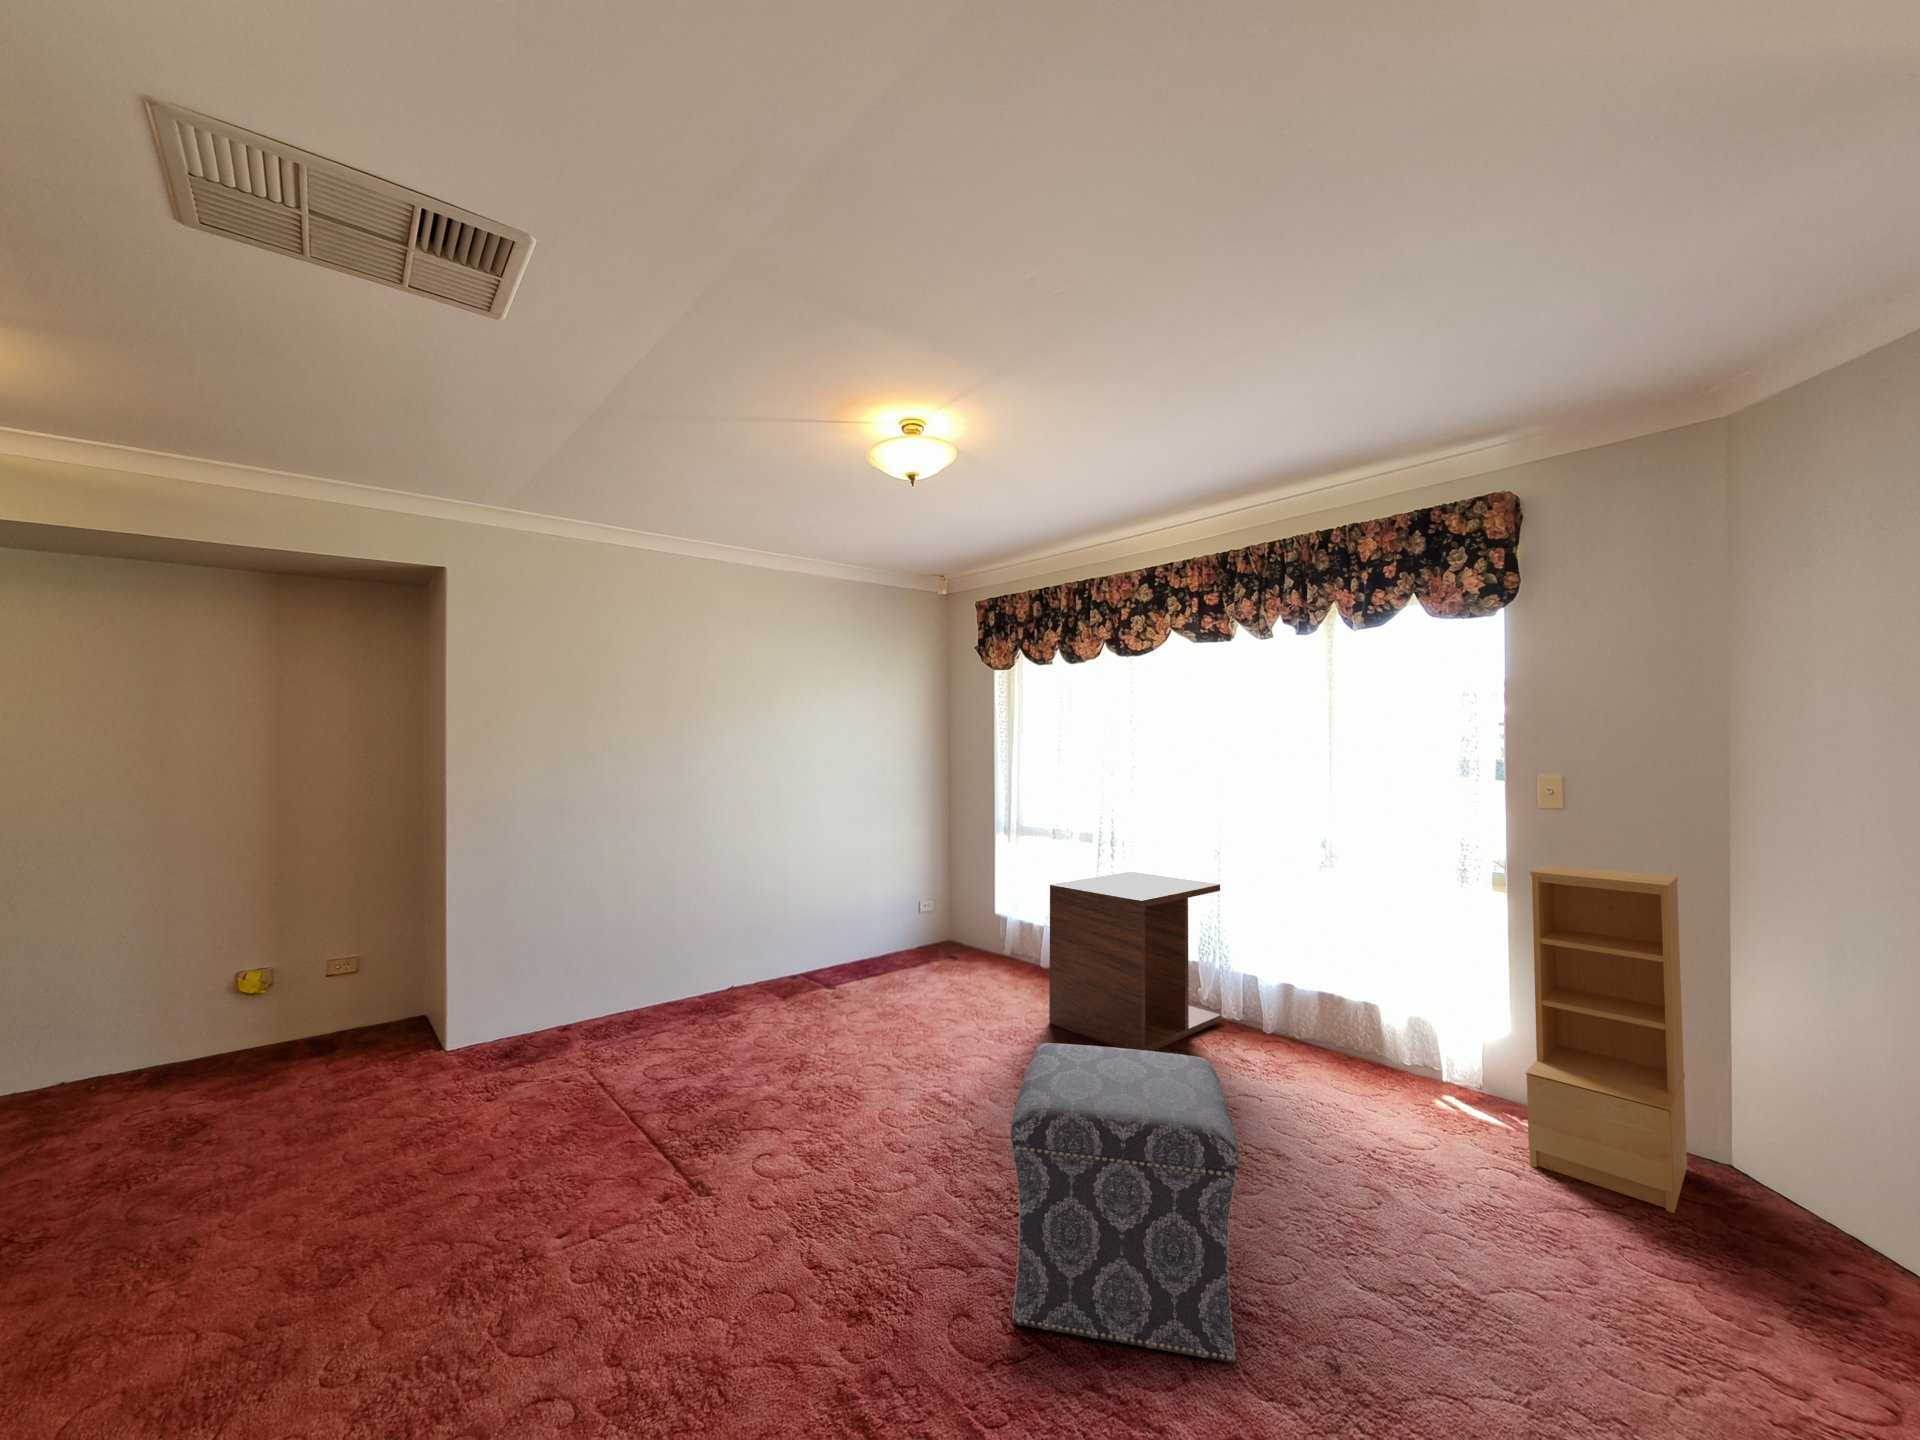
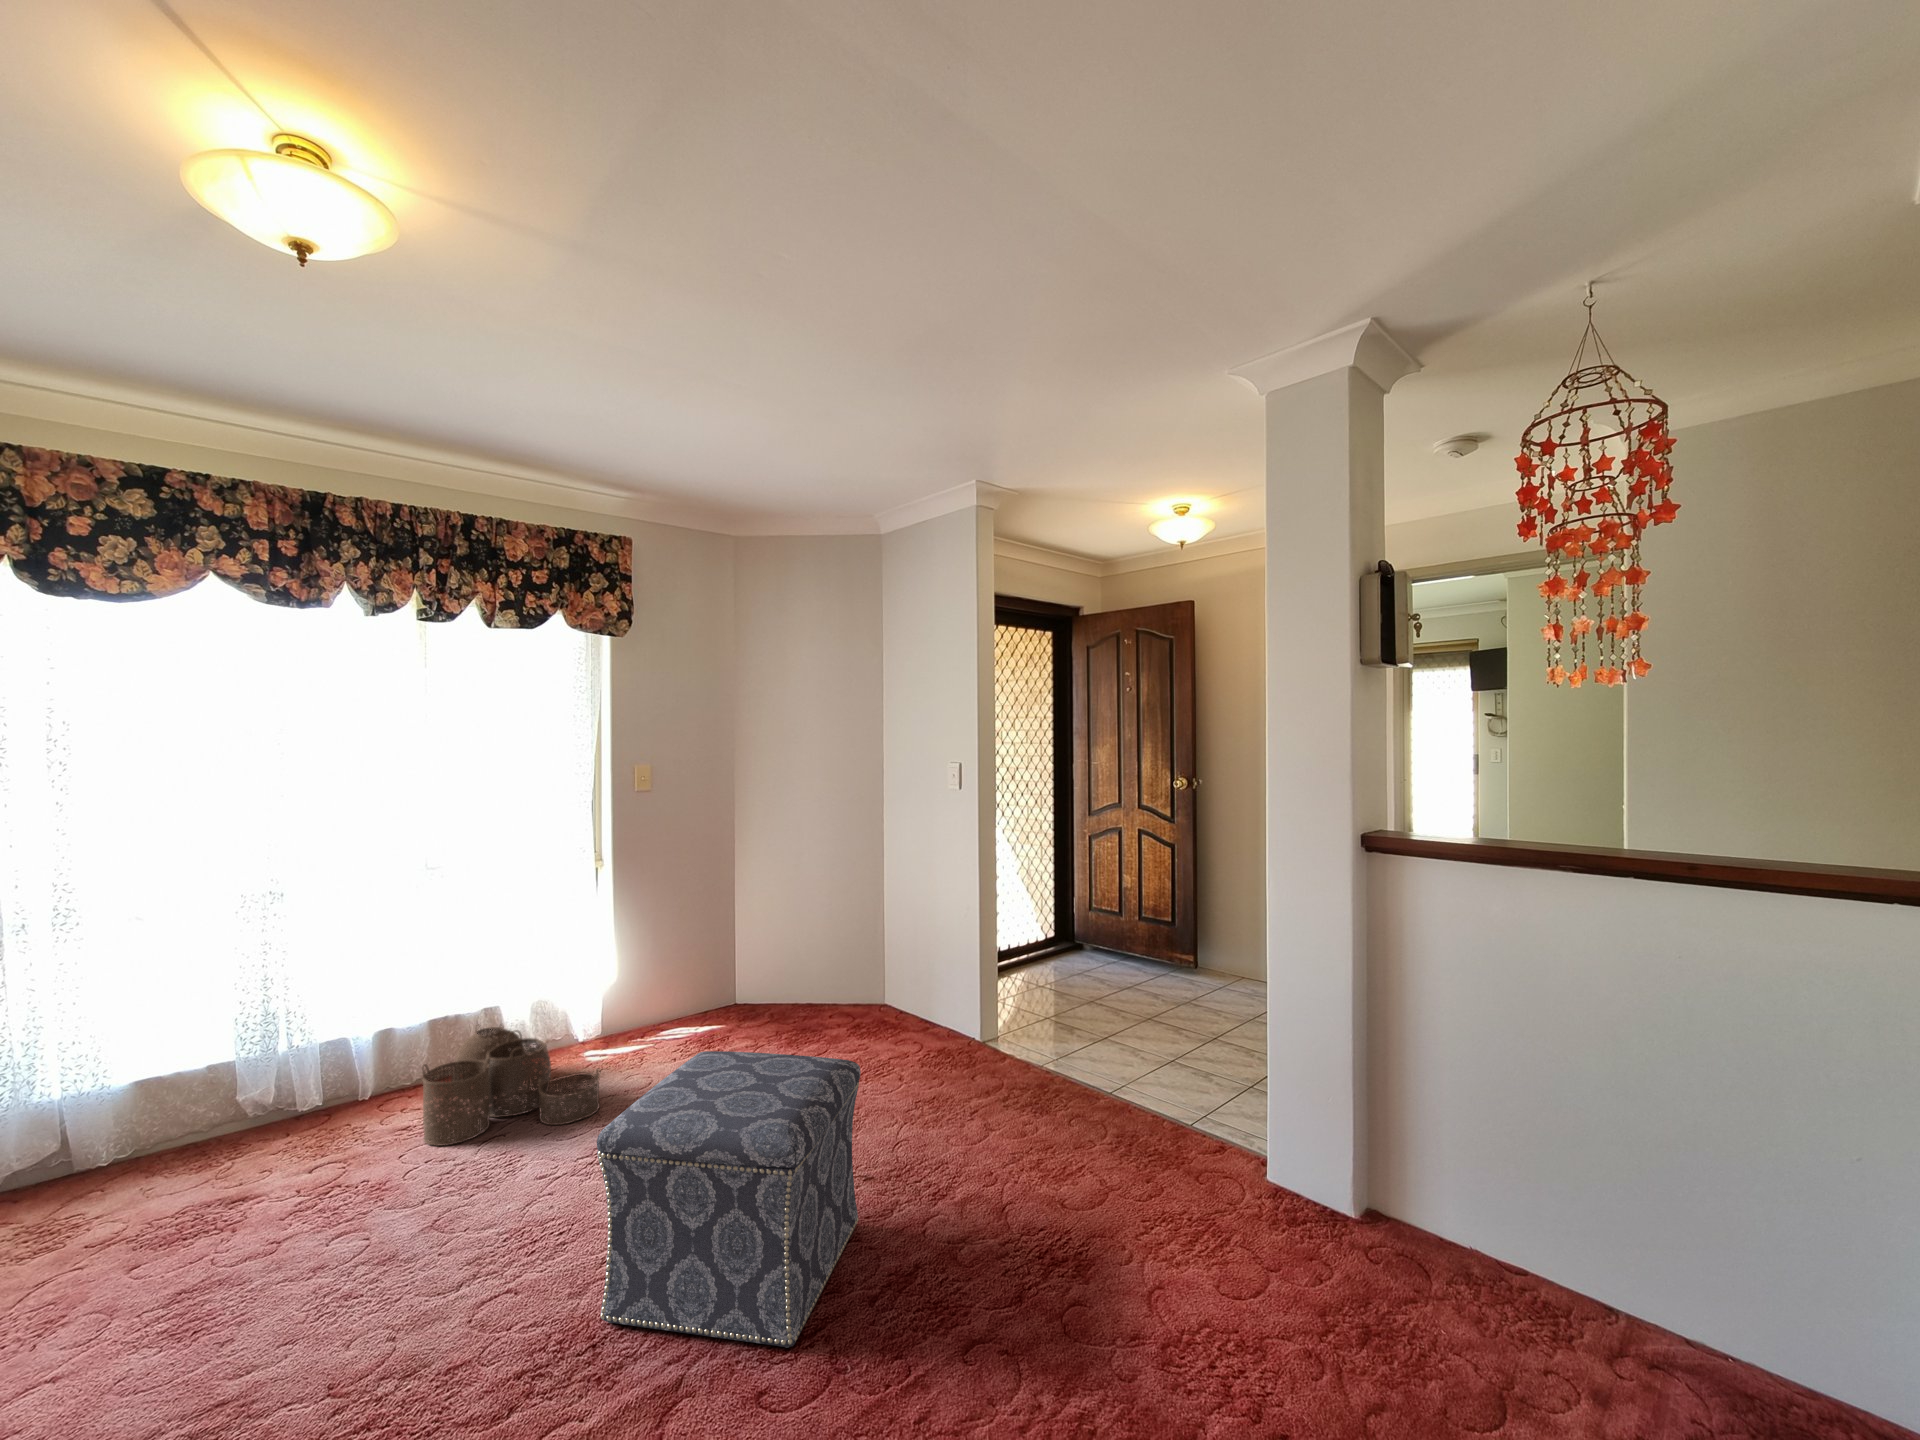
bookshelf: present [1526,865,1687,1213] -> none [655,829,764,1057]
side table: present [1049,872,1221,1051] -> none [37,940,304,1288]
woven basket: none [1229,1007,1374,1131] -> present [422,1027,600,1146]

